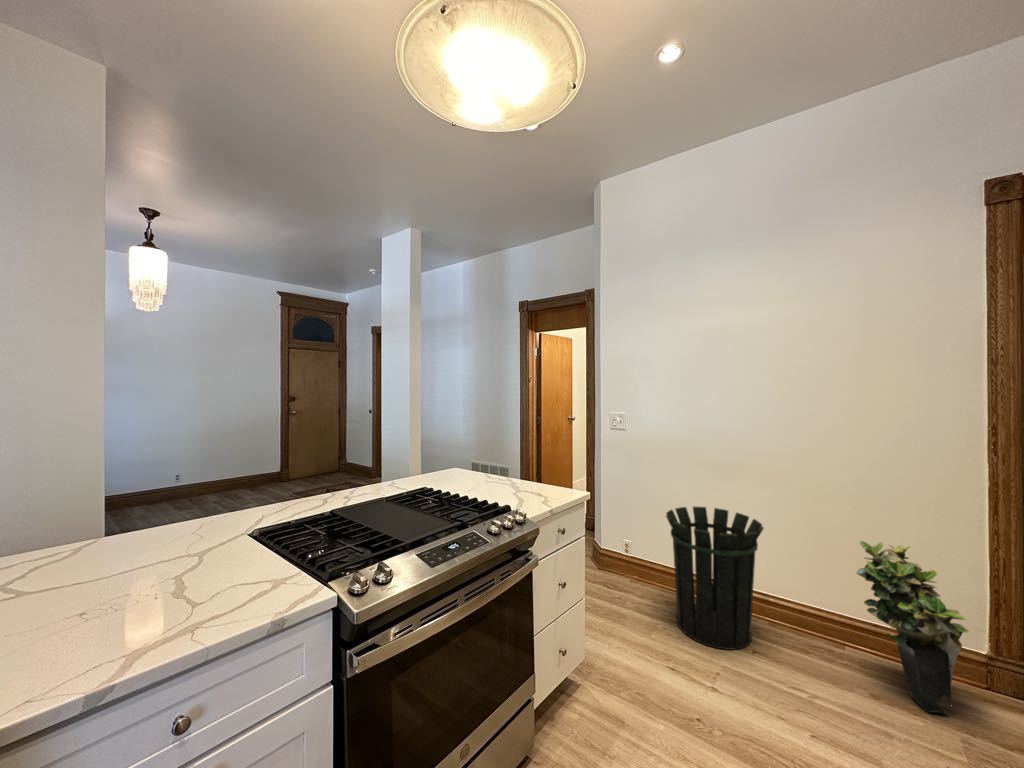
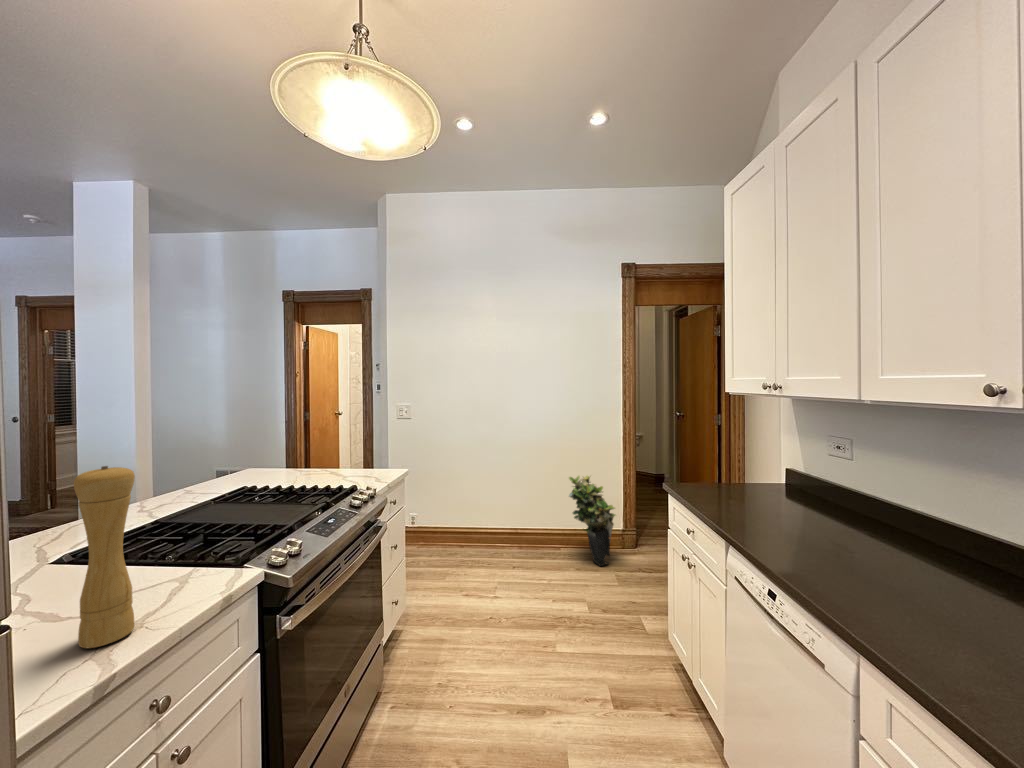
pepper mill: none [134,470,189,644] -> present [74,466,135,648]
waste bin: present [666,507,764,650] -> none [453,472,519,573]

